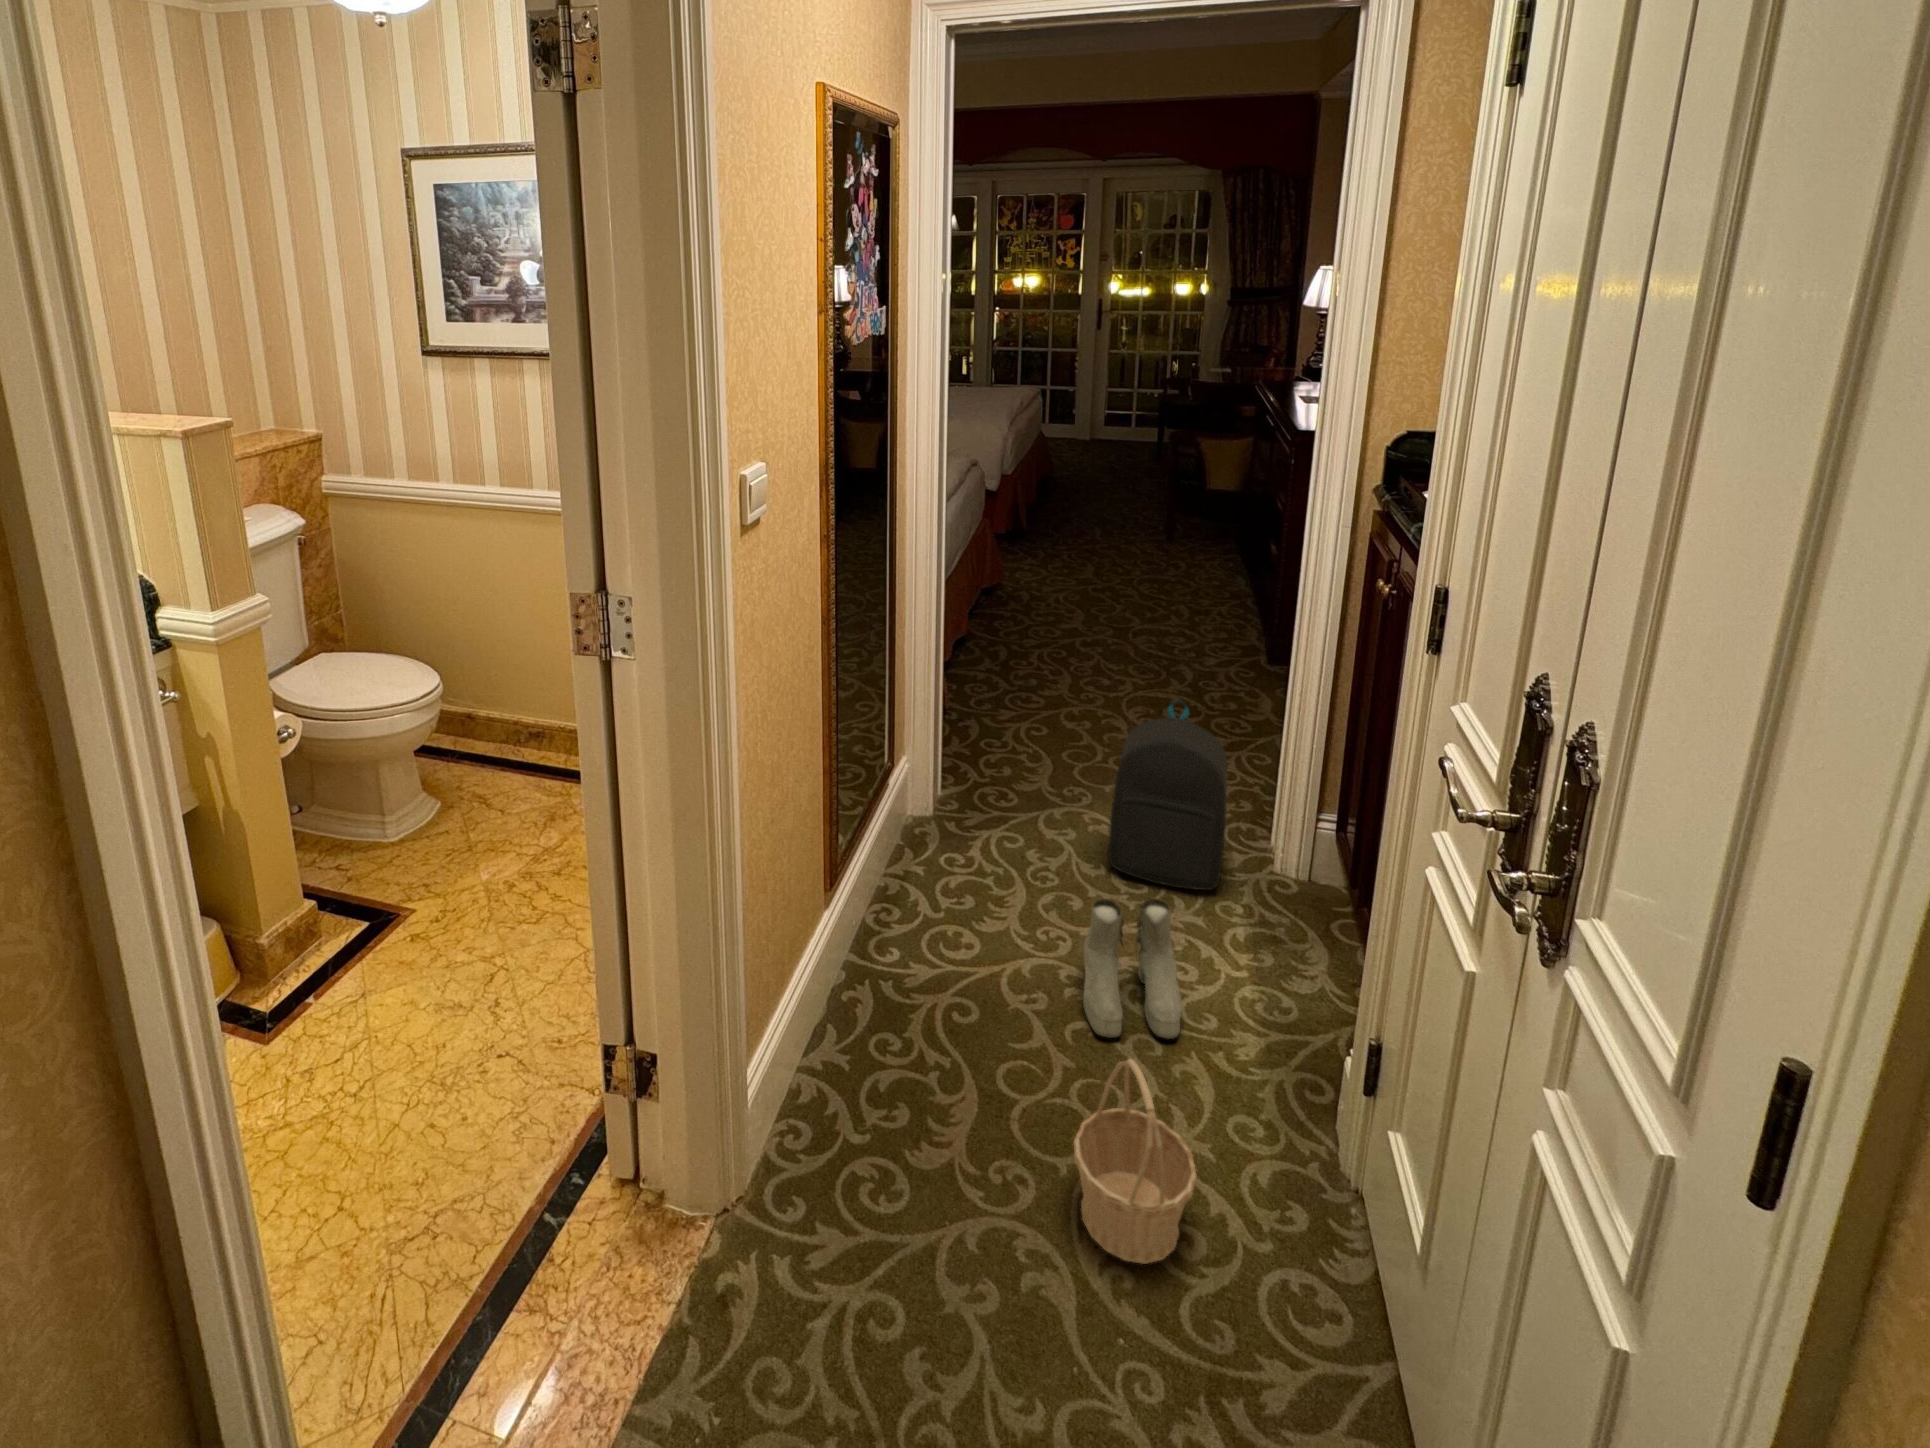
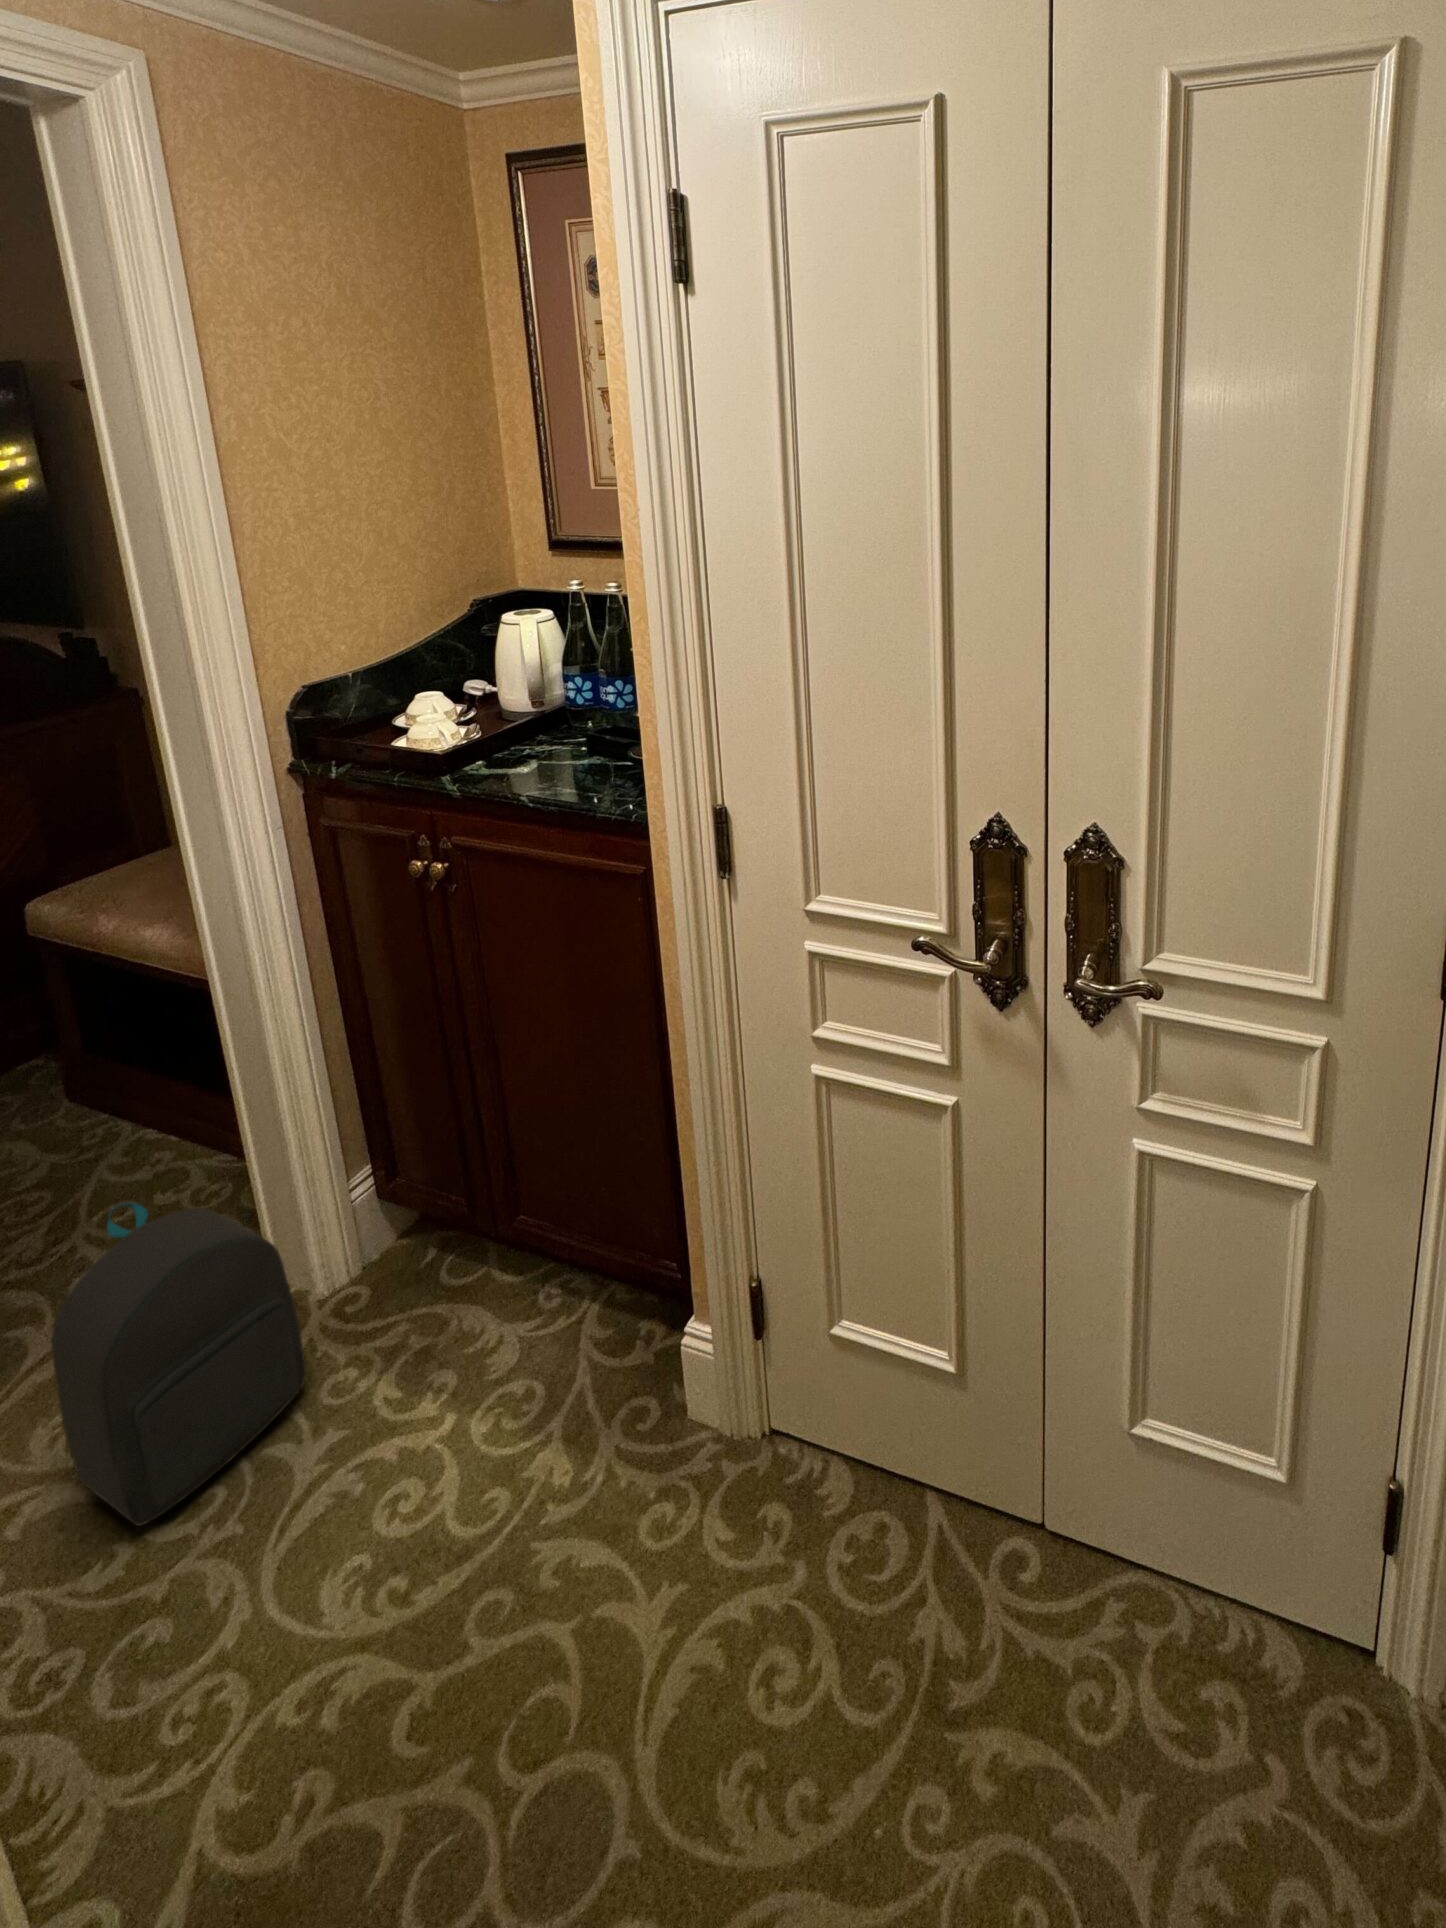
boots: present [1083,898,1182,1039] -> none [296,1436,506,1700]
basket: present [1073,1059,1197,1264] -> none [641,1575,802,1839]

